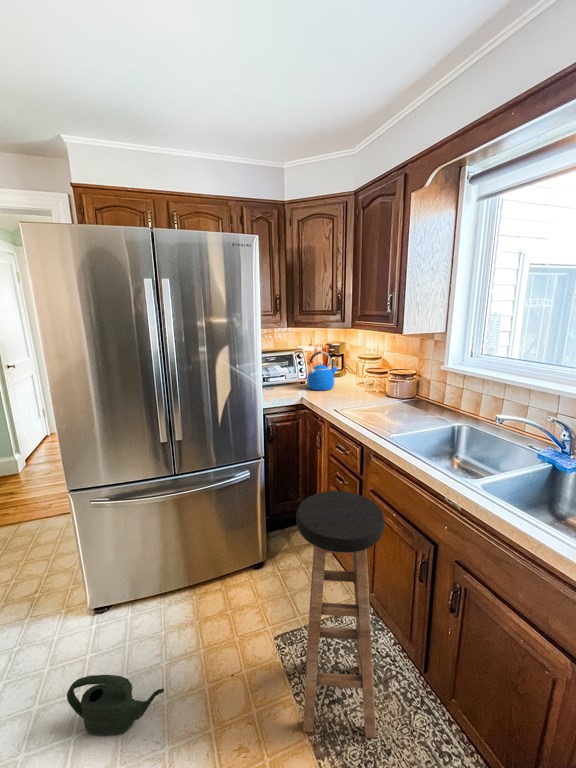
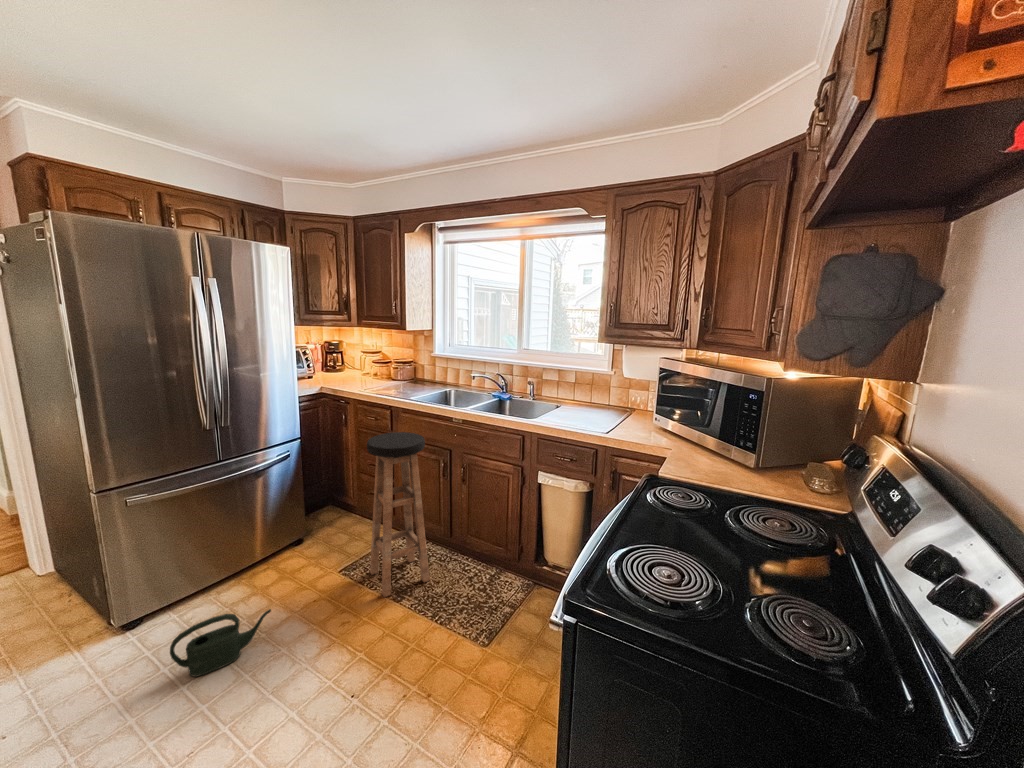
kettle: present [307,351,338,390] -> none [318,347,345,381]

